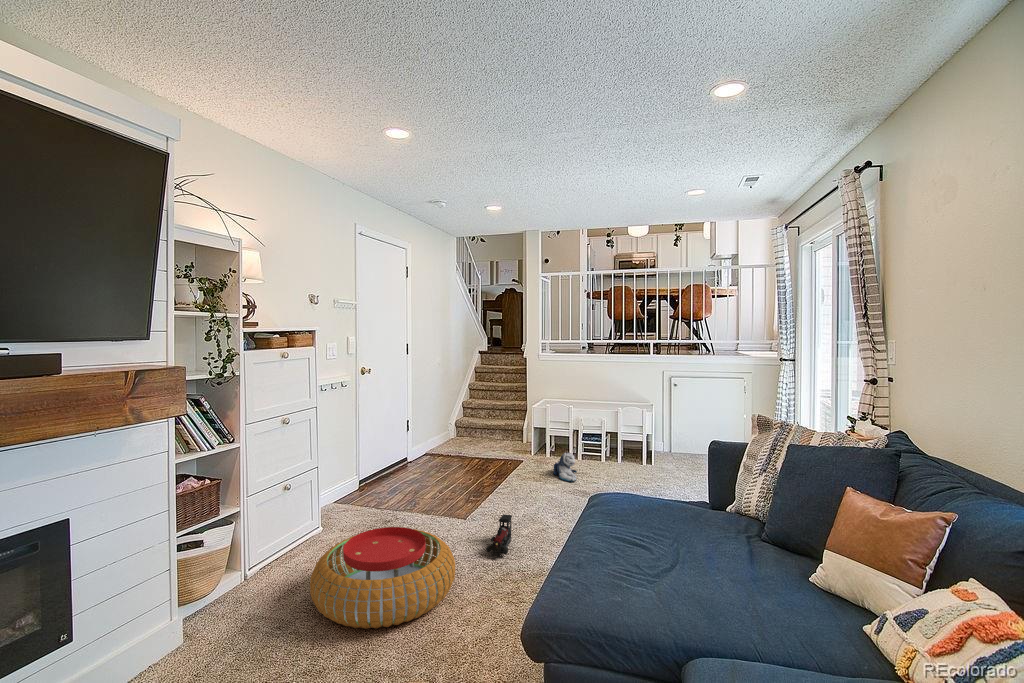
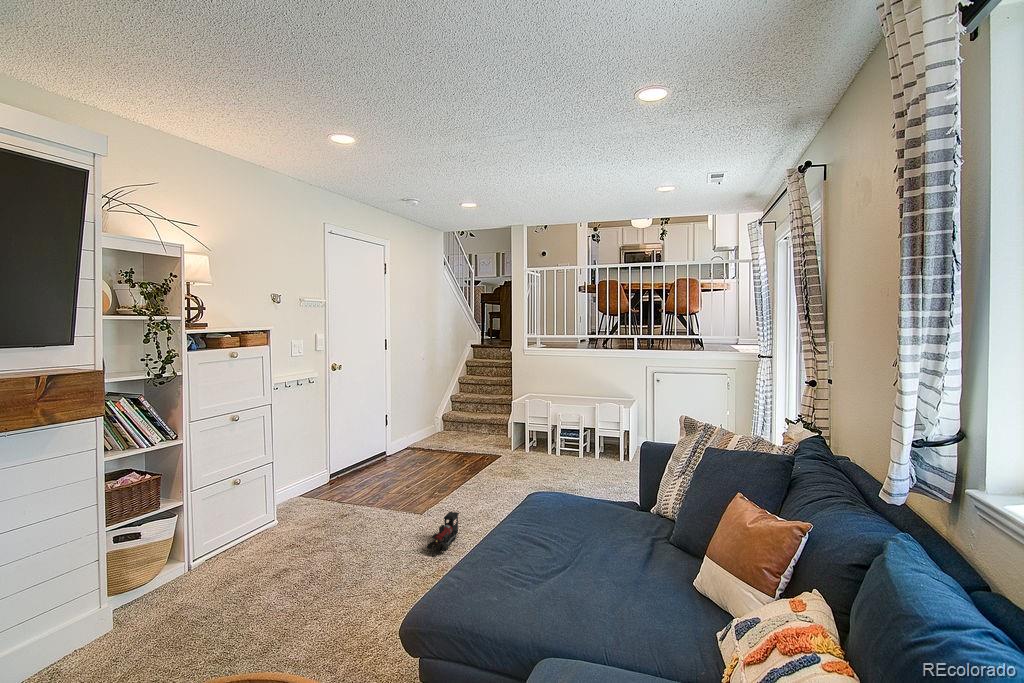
plush toy: present [553,453,577,482] -> none [525,450,549,479]
pouf: present [310,527,455,629] -> none [238,523,386,621]

